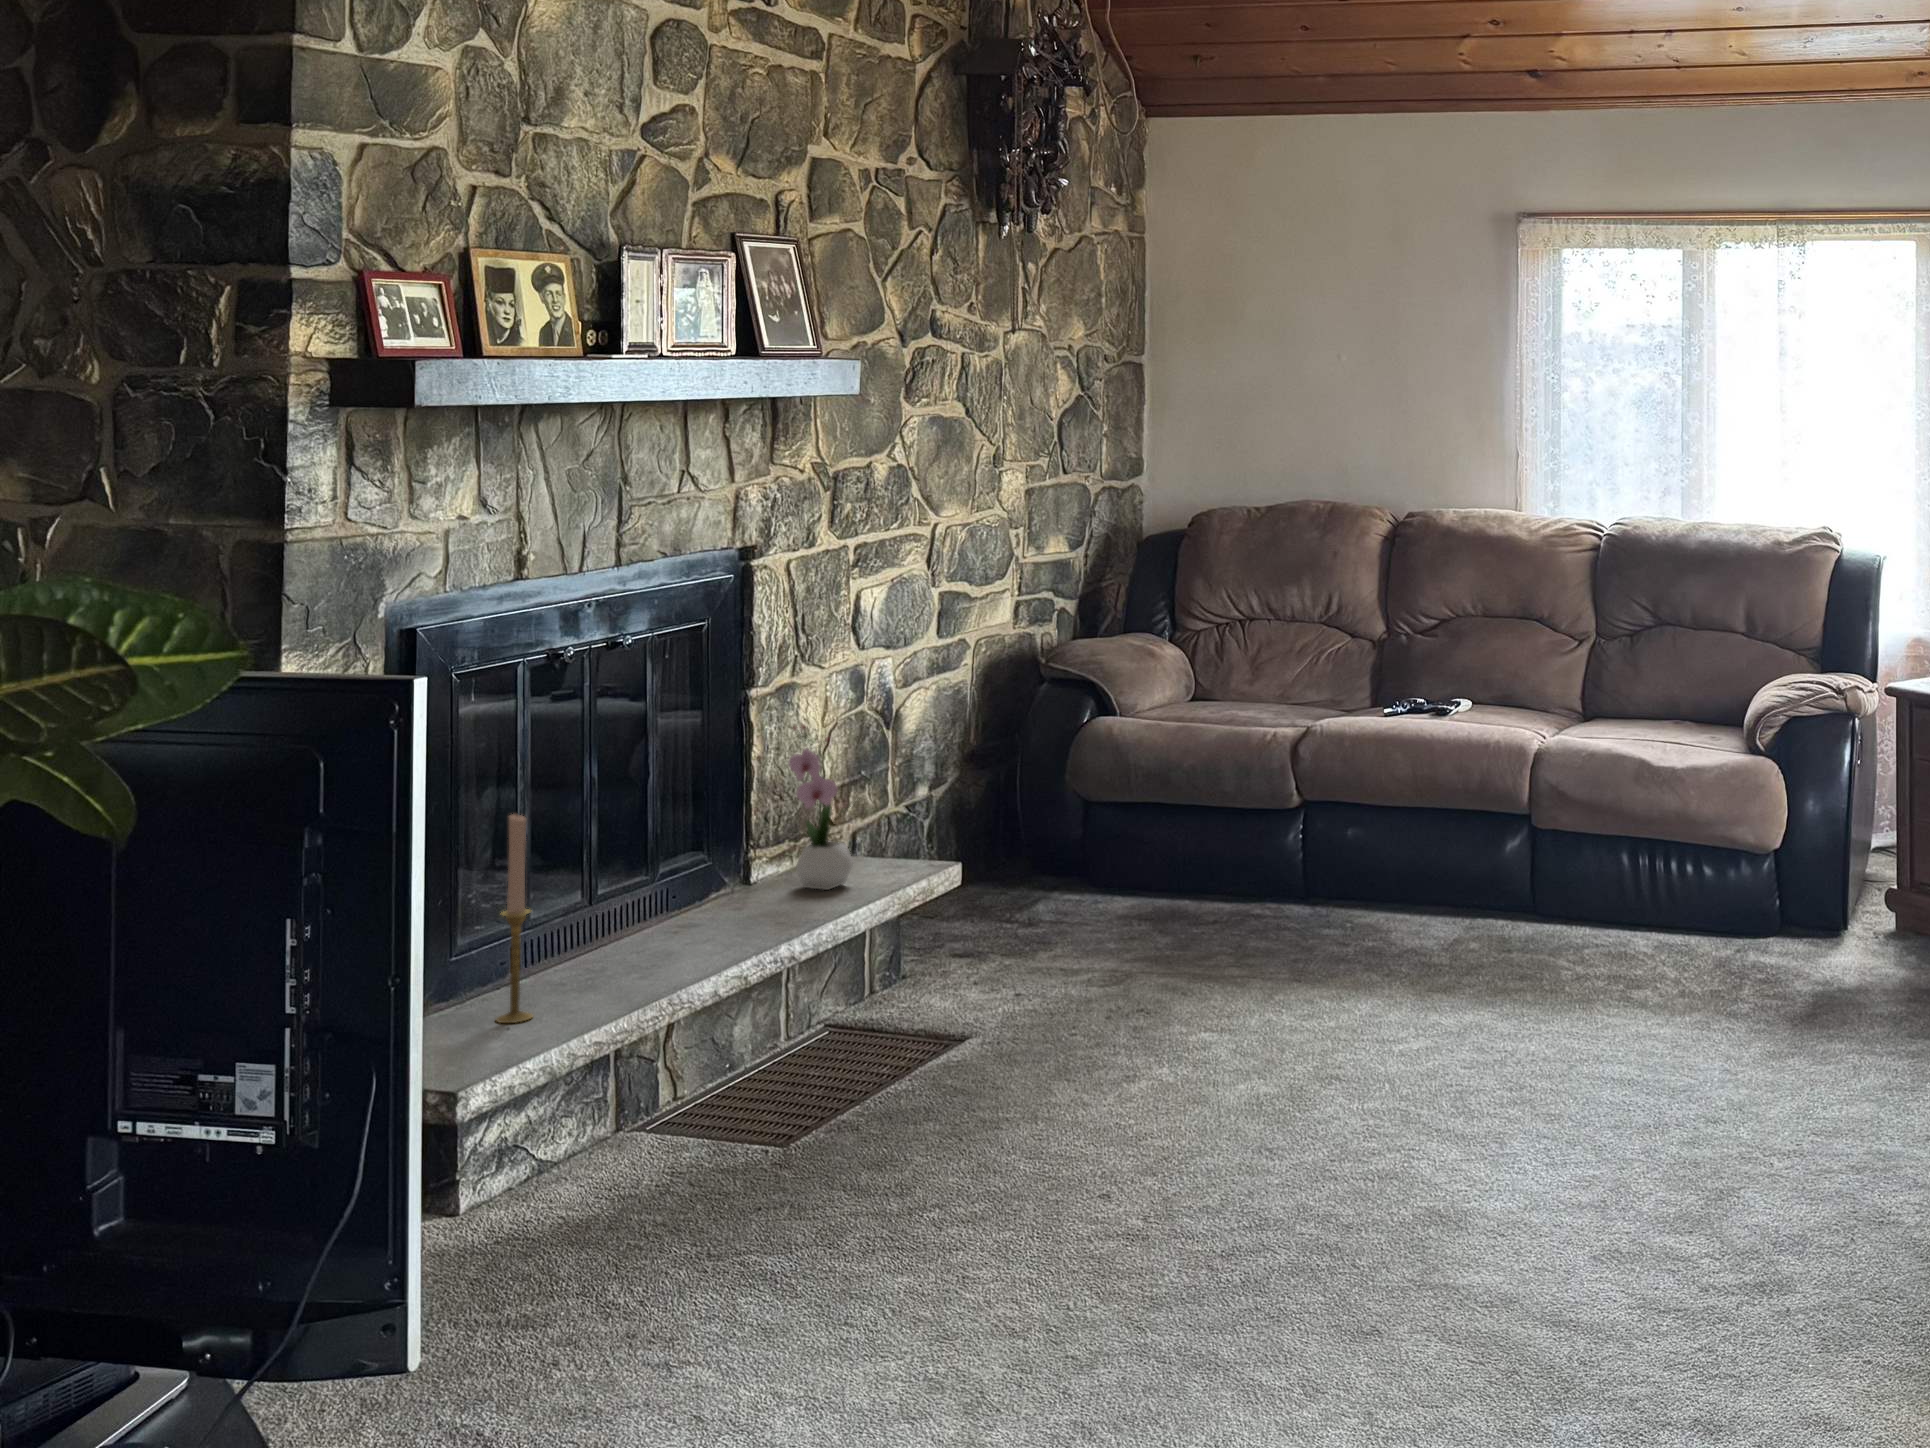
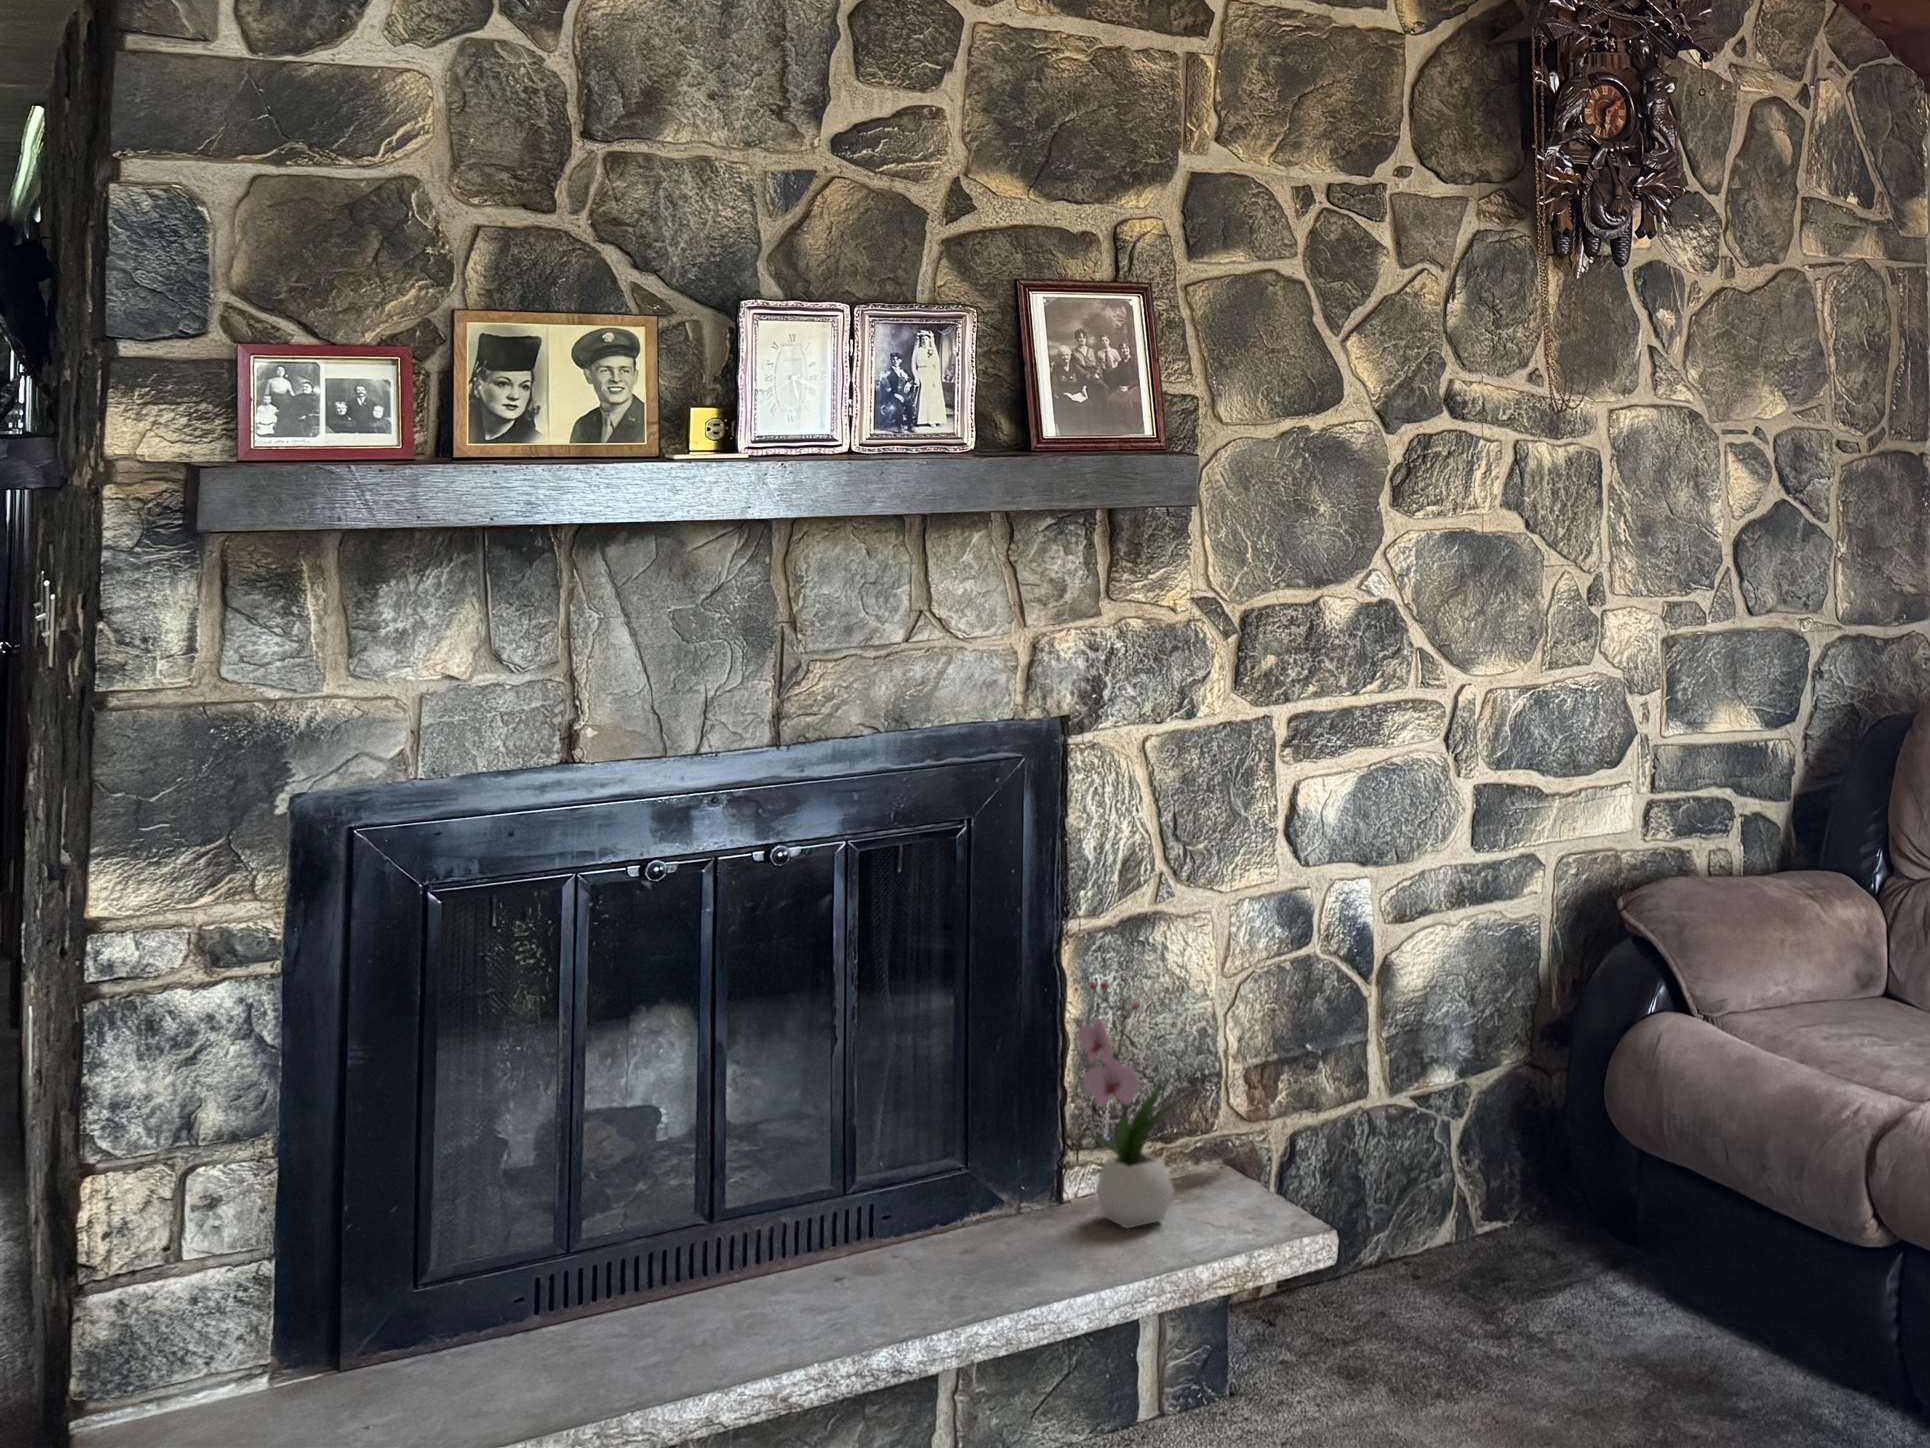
candlestick: present [496,815,533,1023] -> none [434,1098,487,1397]

